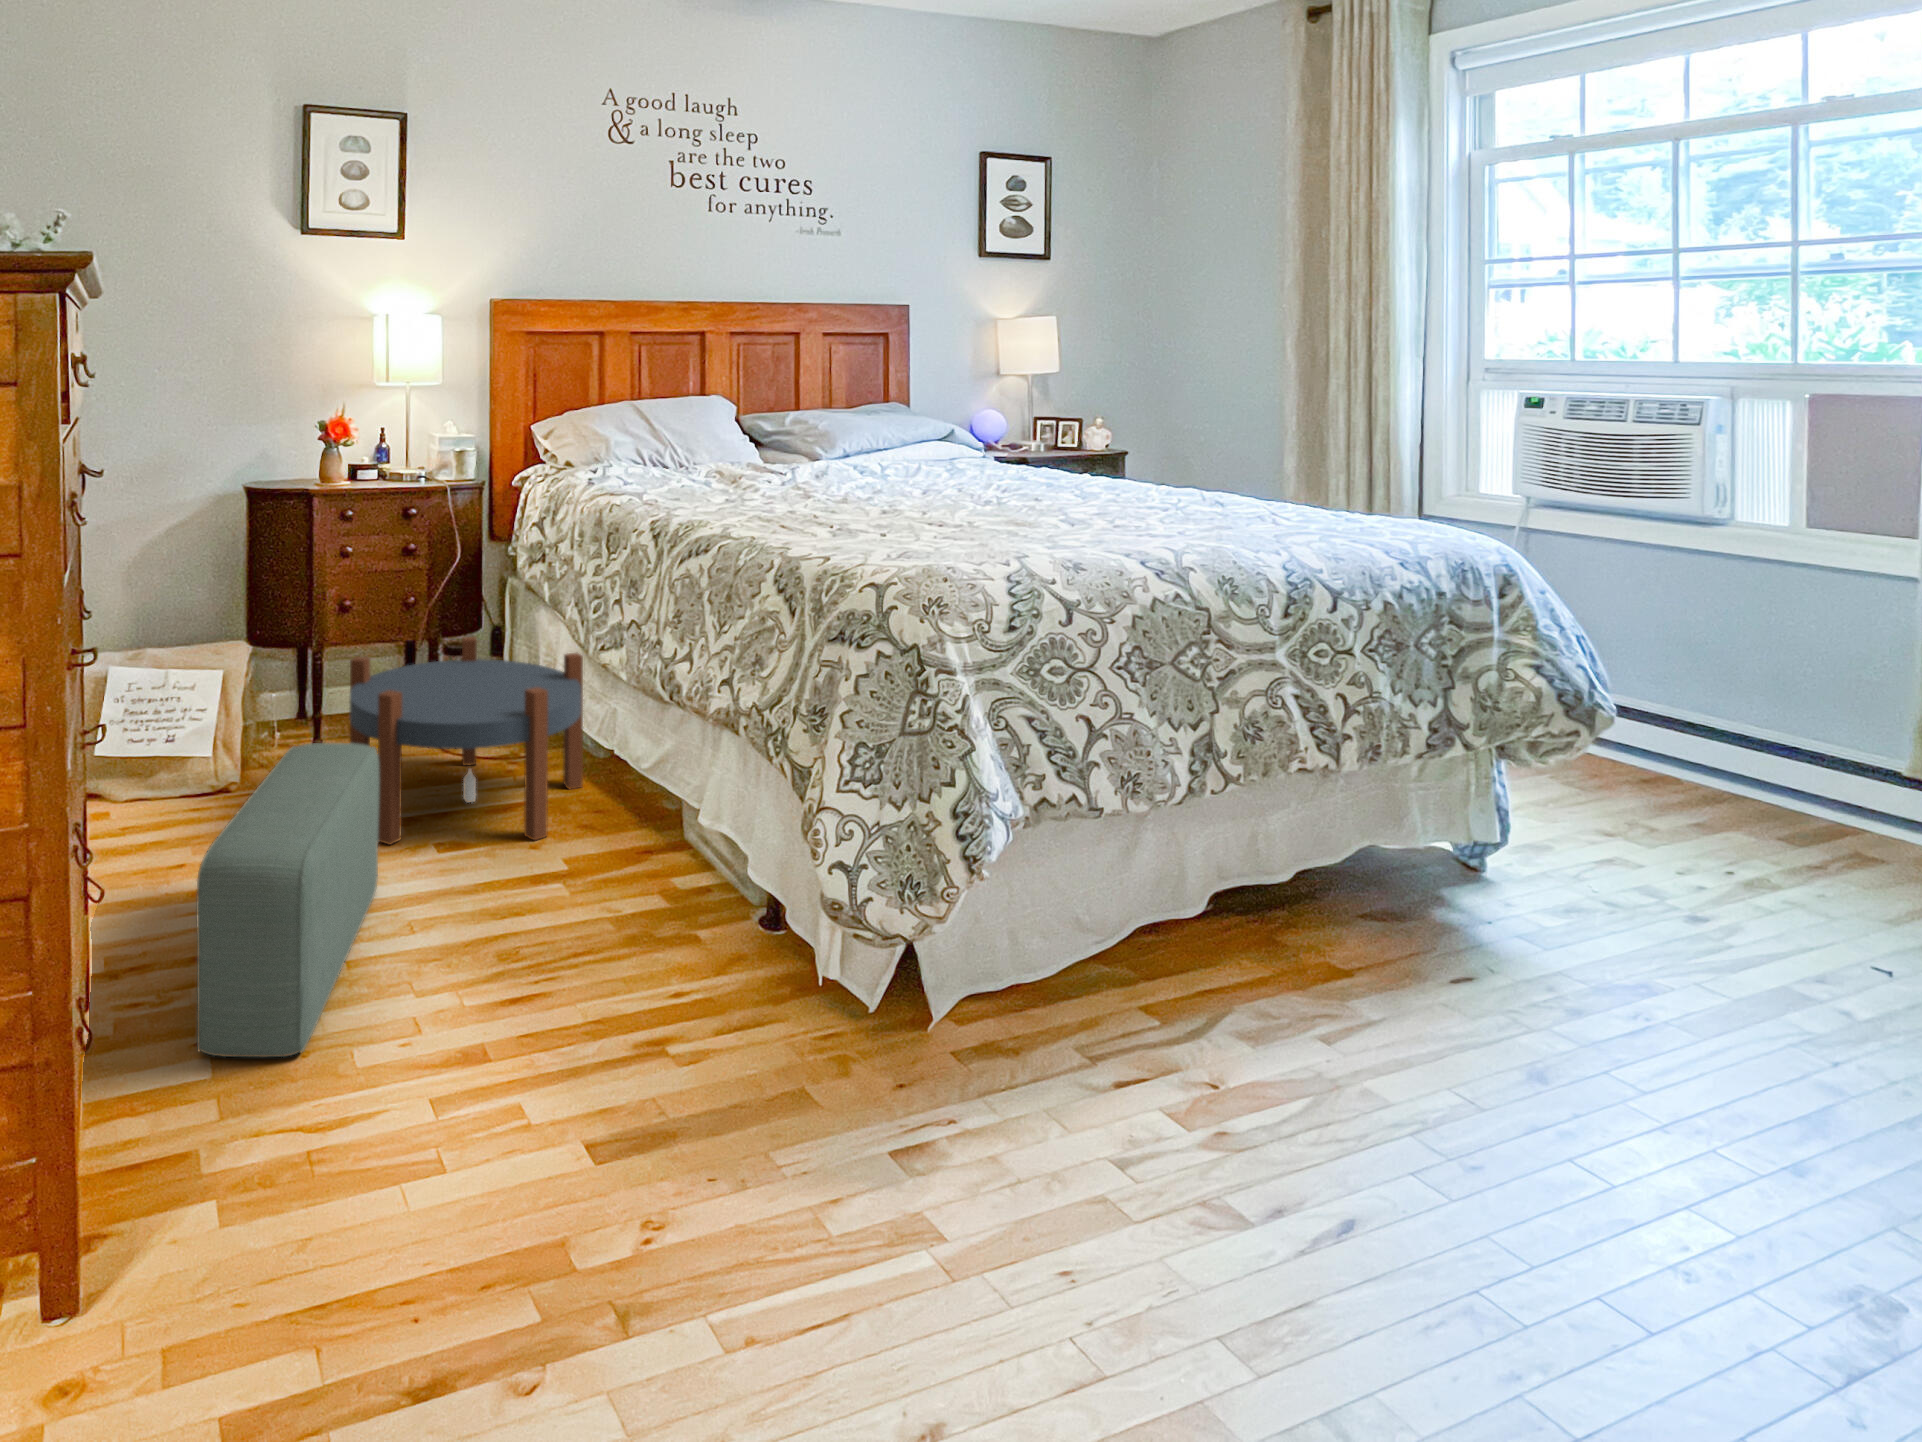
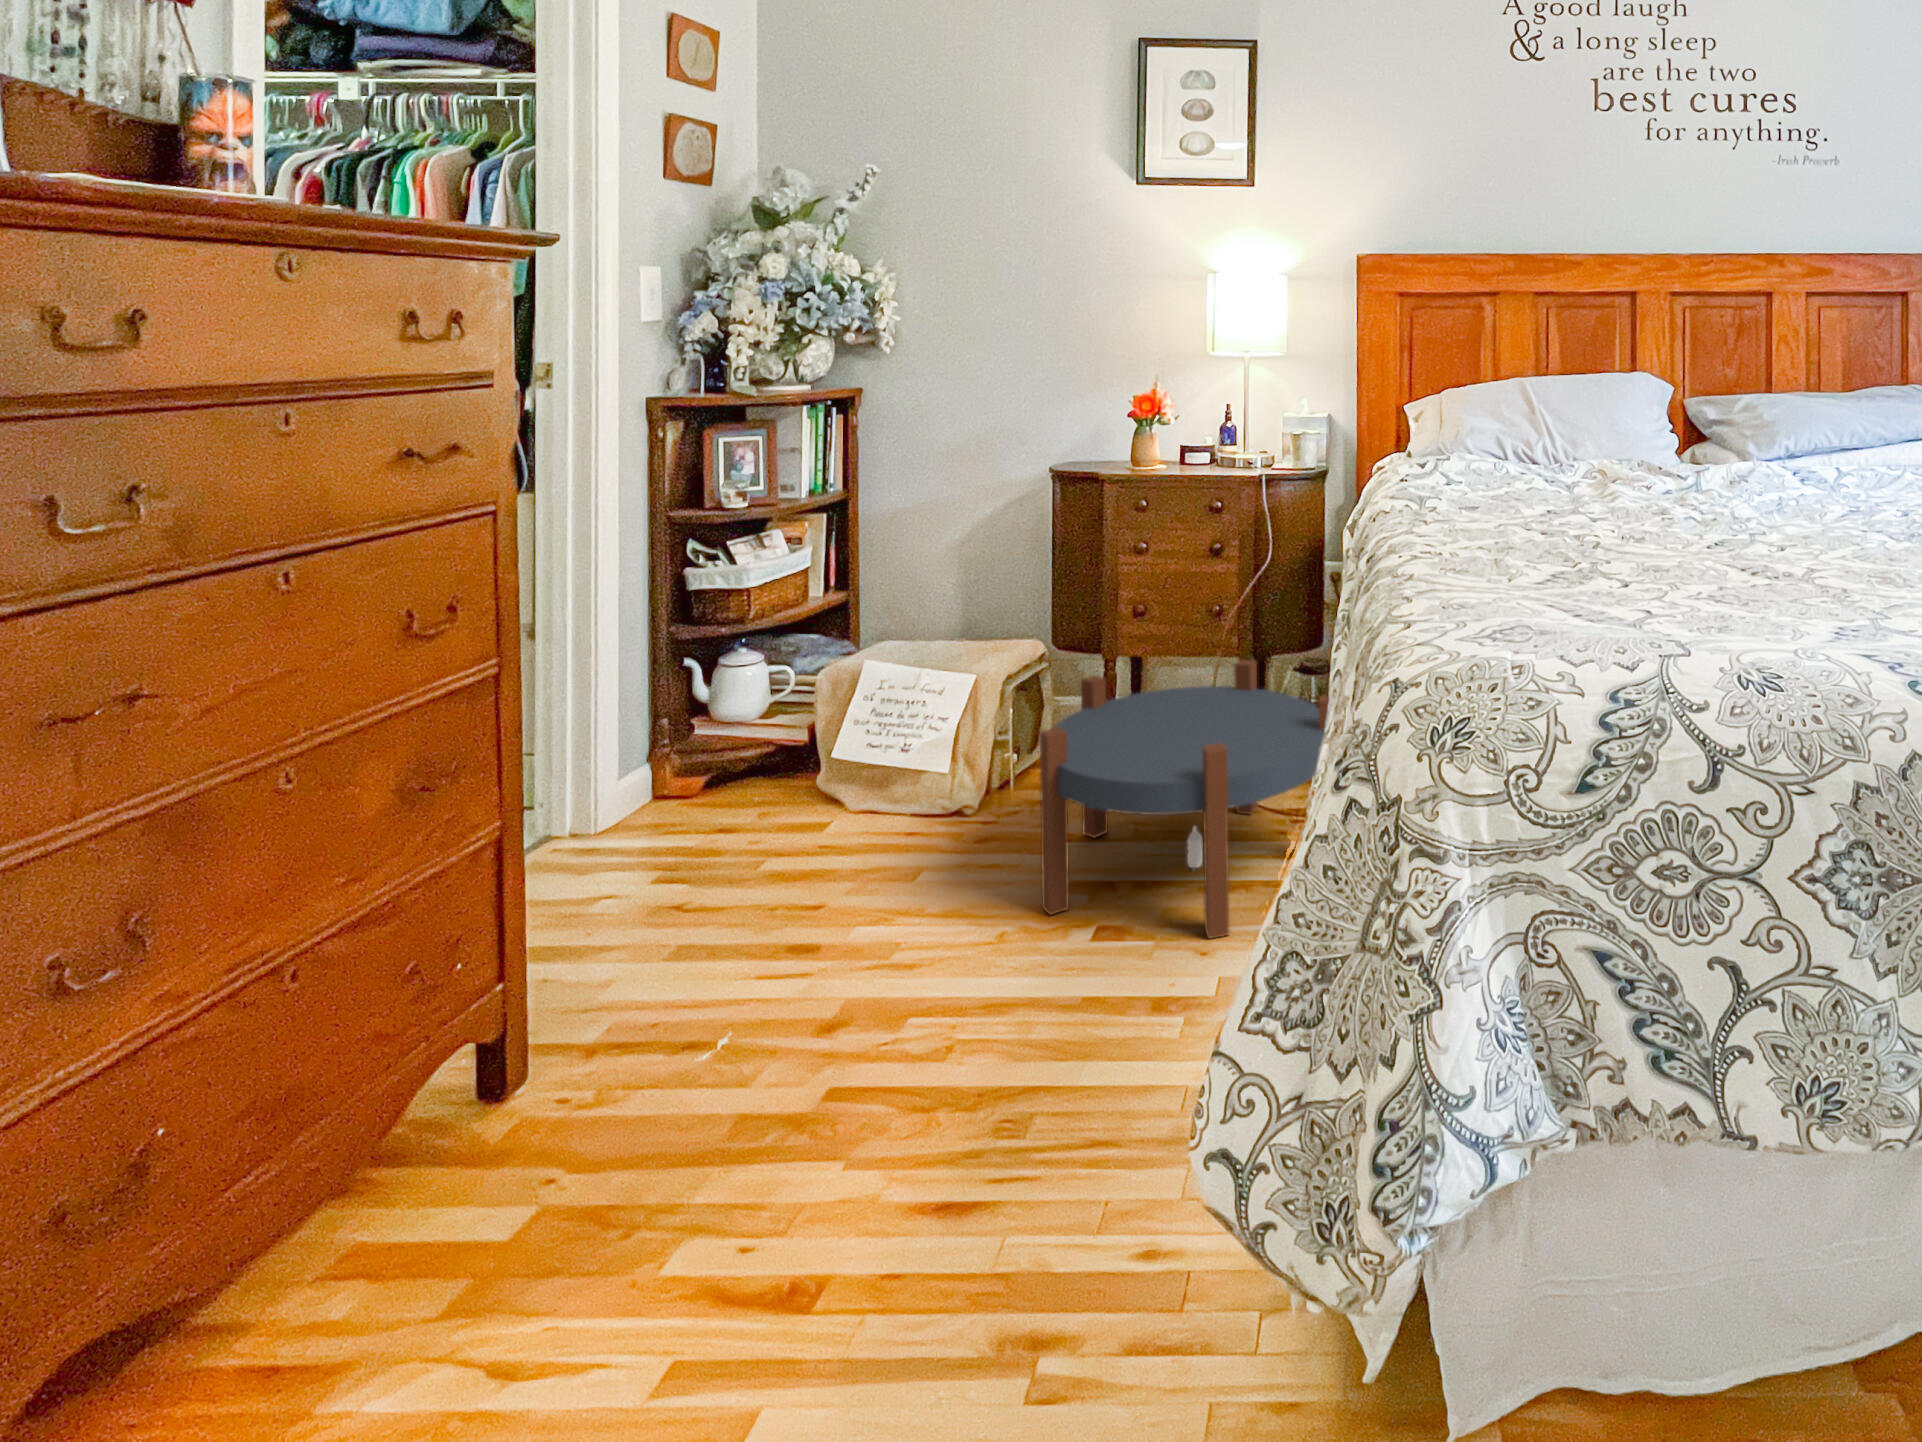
pouf: present [196,743,379,1057] -> none [524,792,969,1229]

